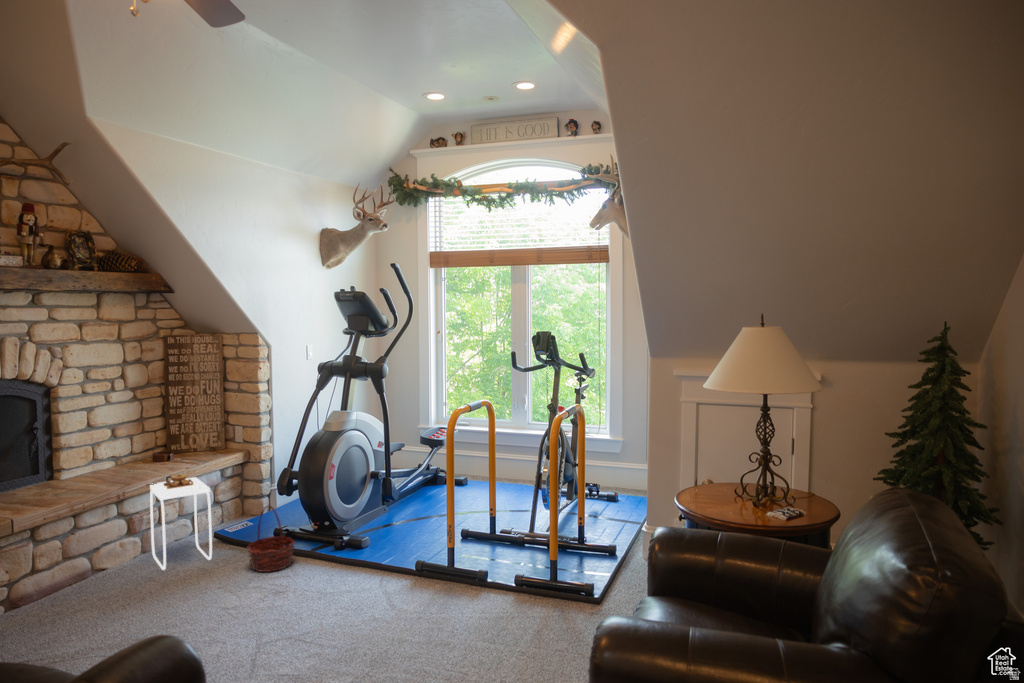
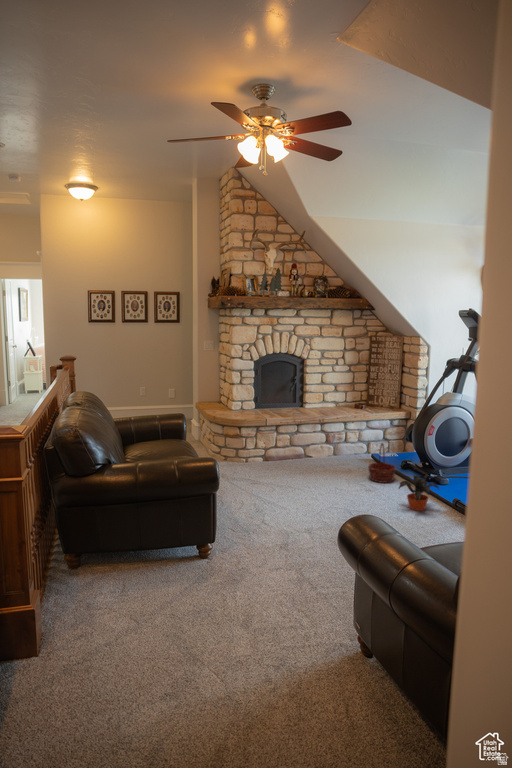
side table: present [150,475,212,570] -> none [333,415,363,467]
potted plant: none [345,536,406,591] -> present [399,475,439,511]

